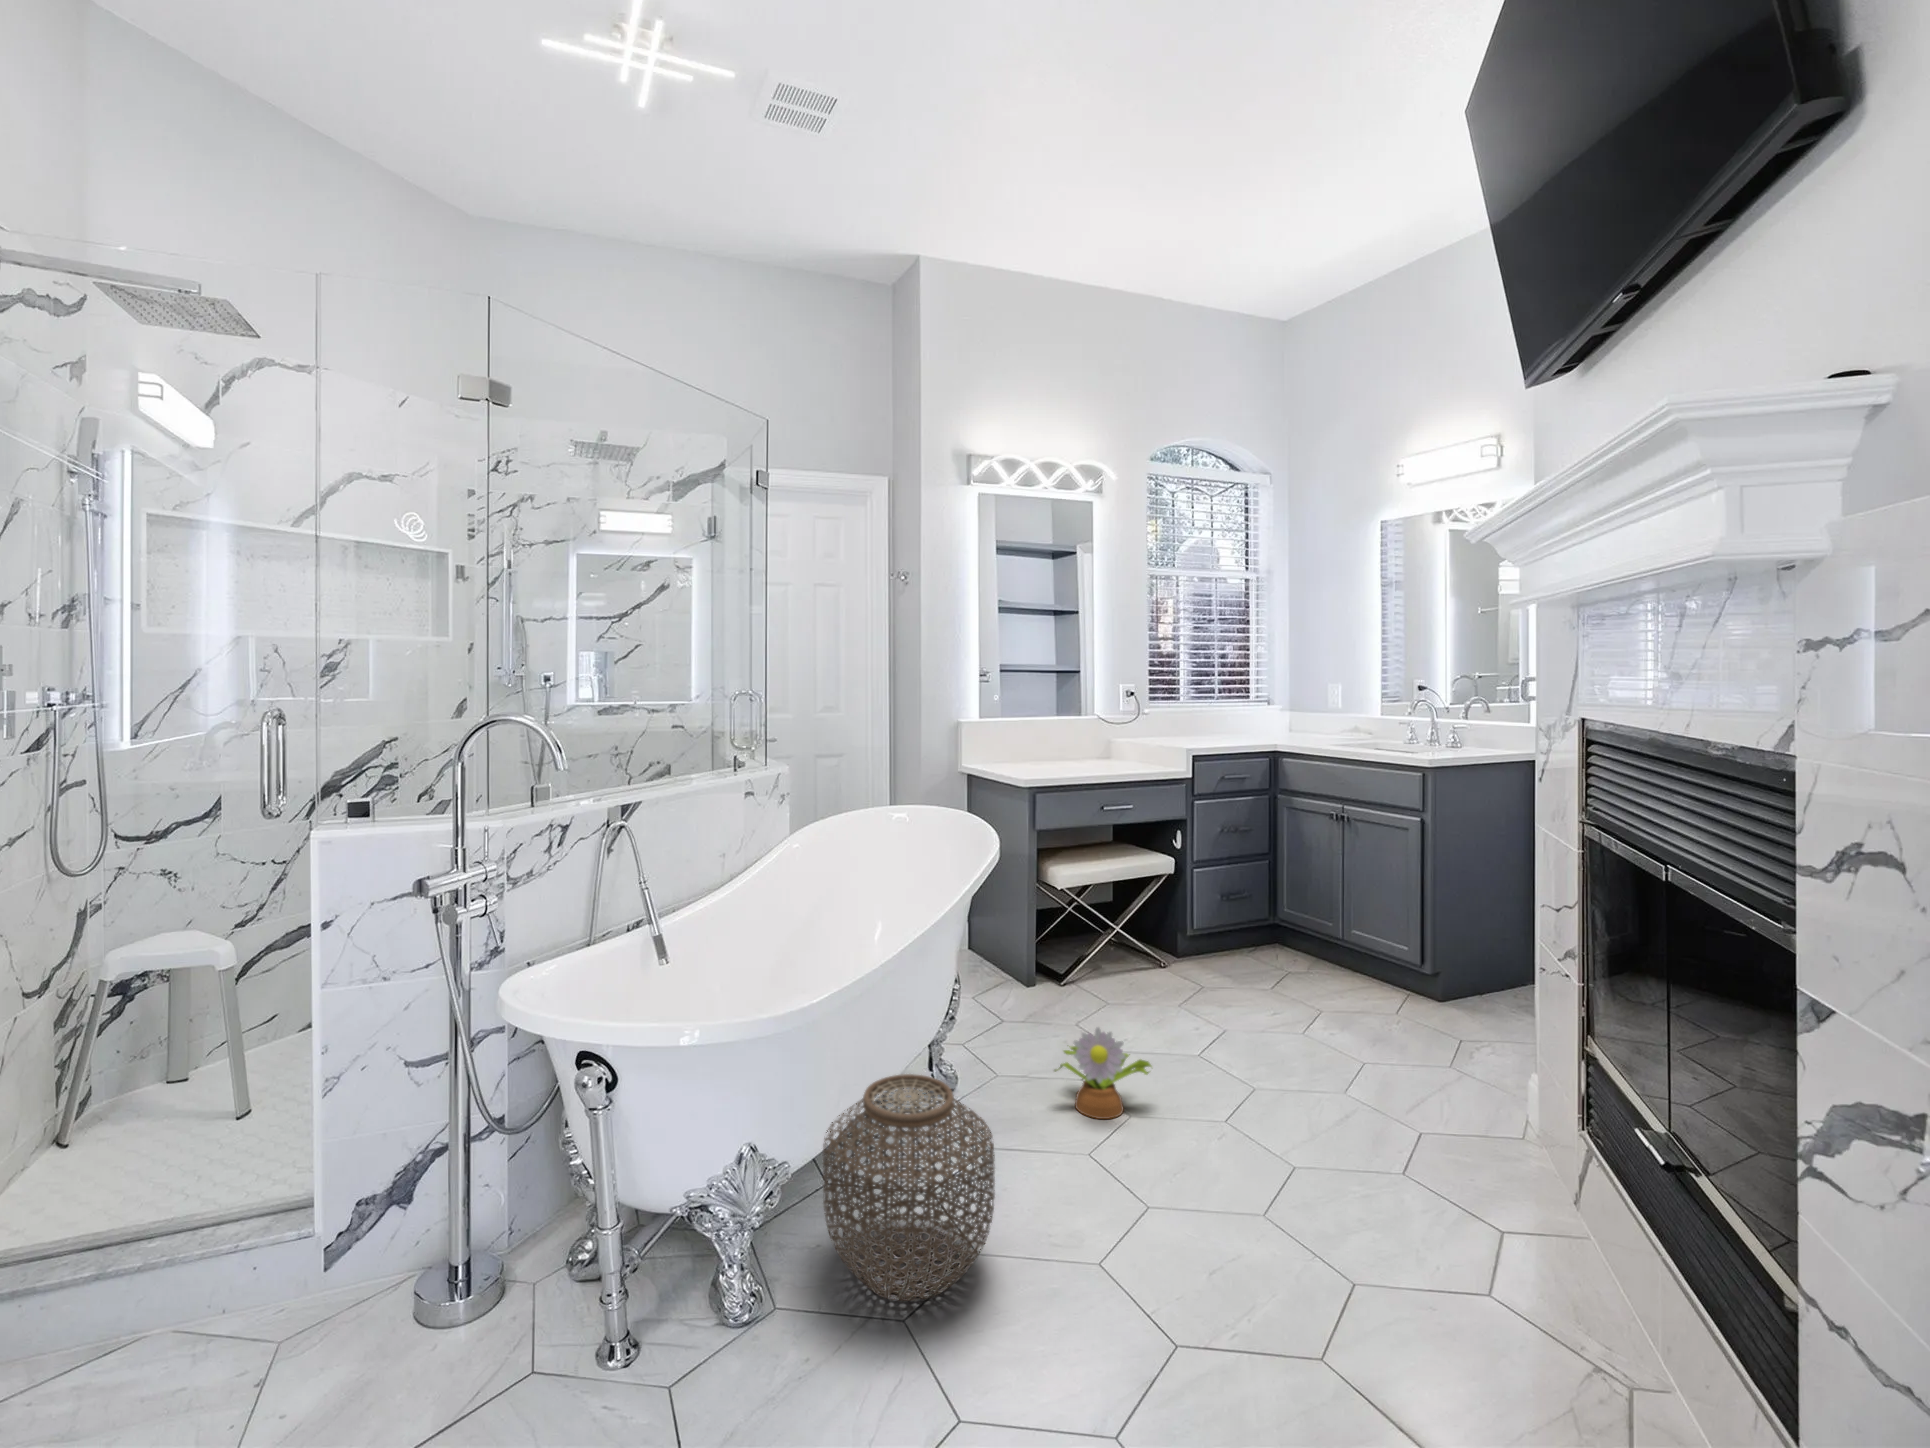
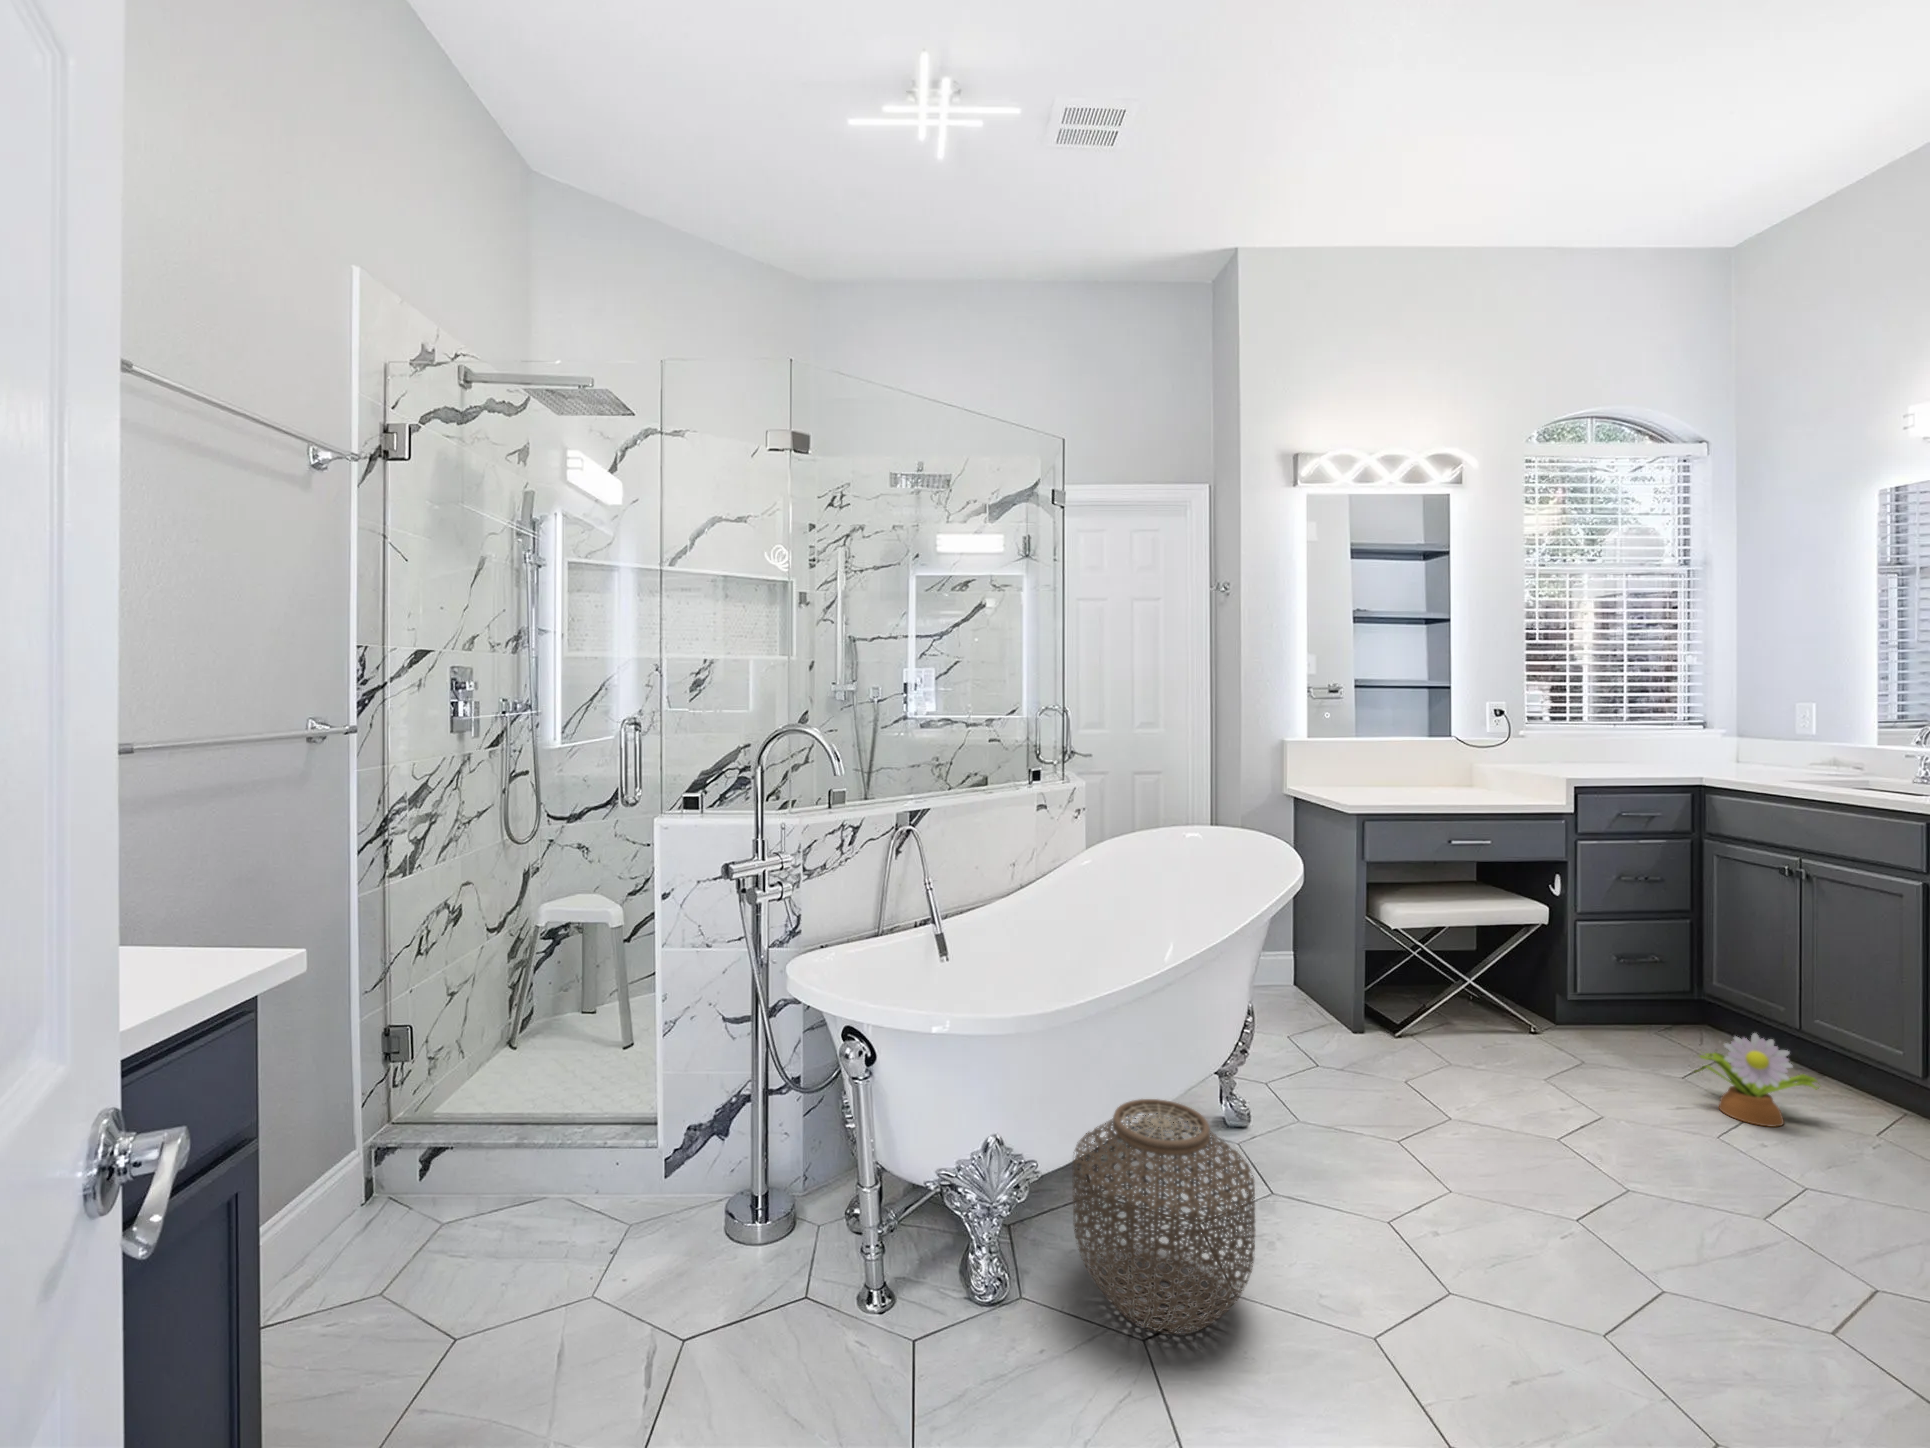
decorative plant: present [1055,1028,1152,1119] -> present [1695,1033,1819,1127]

